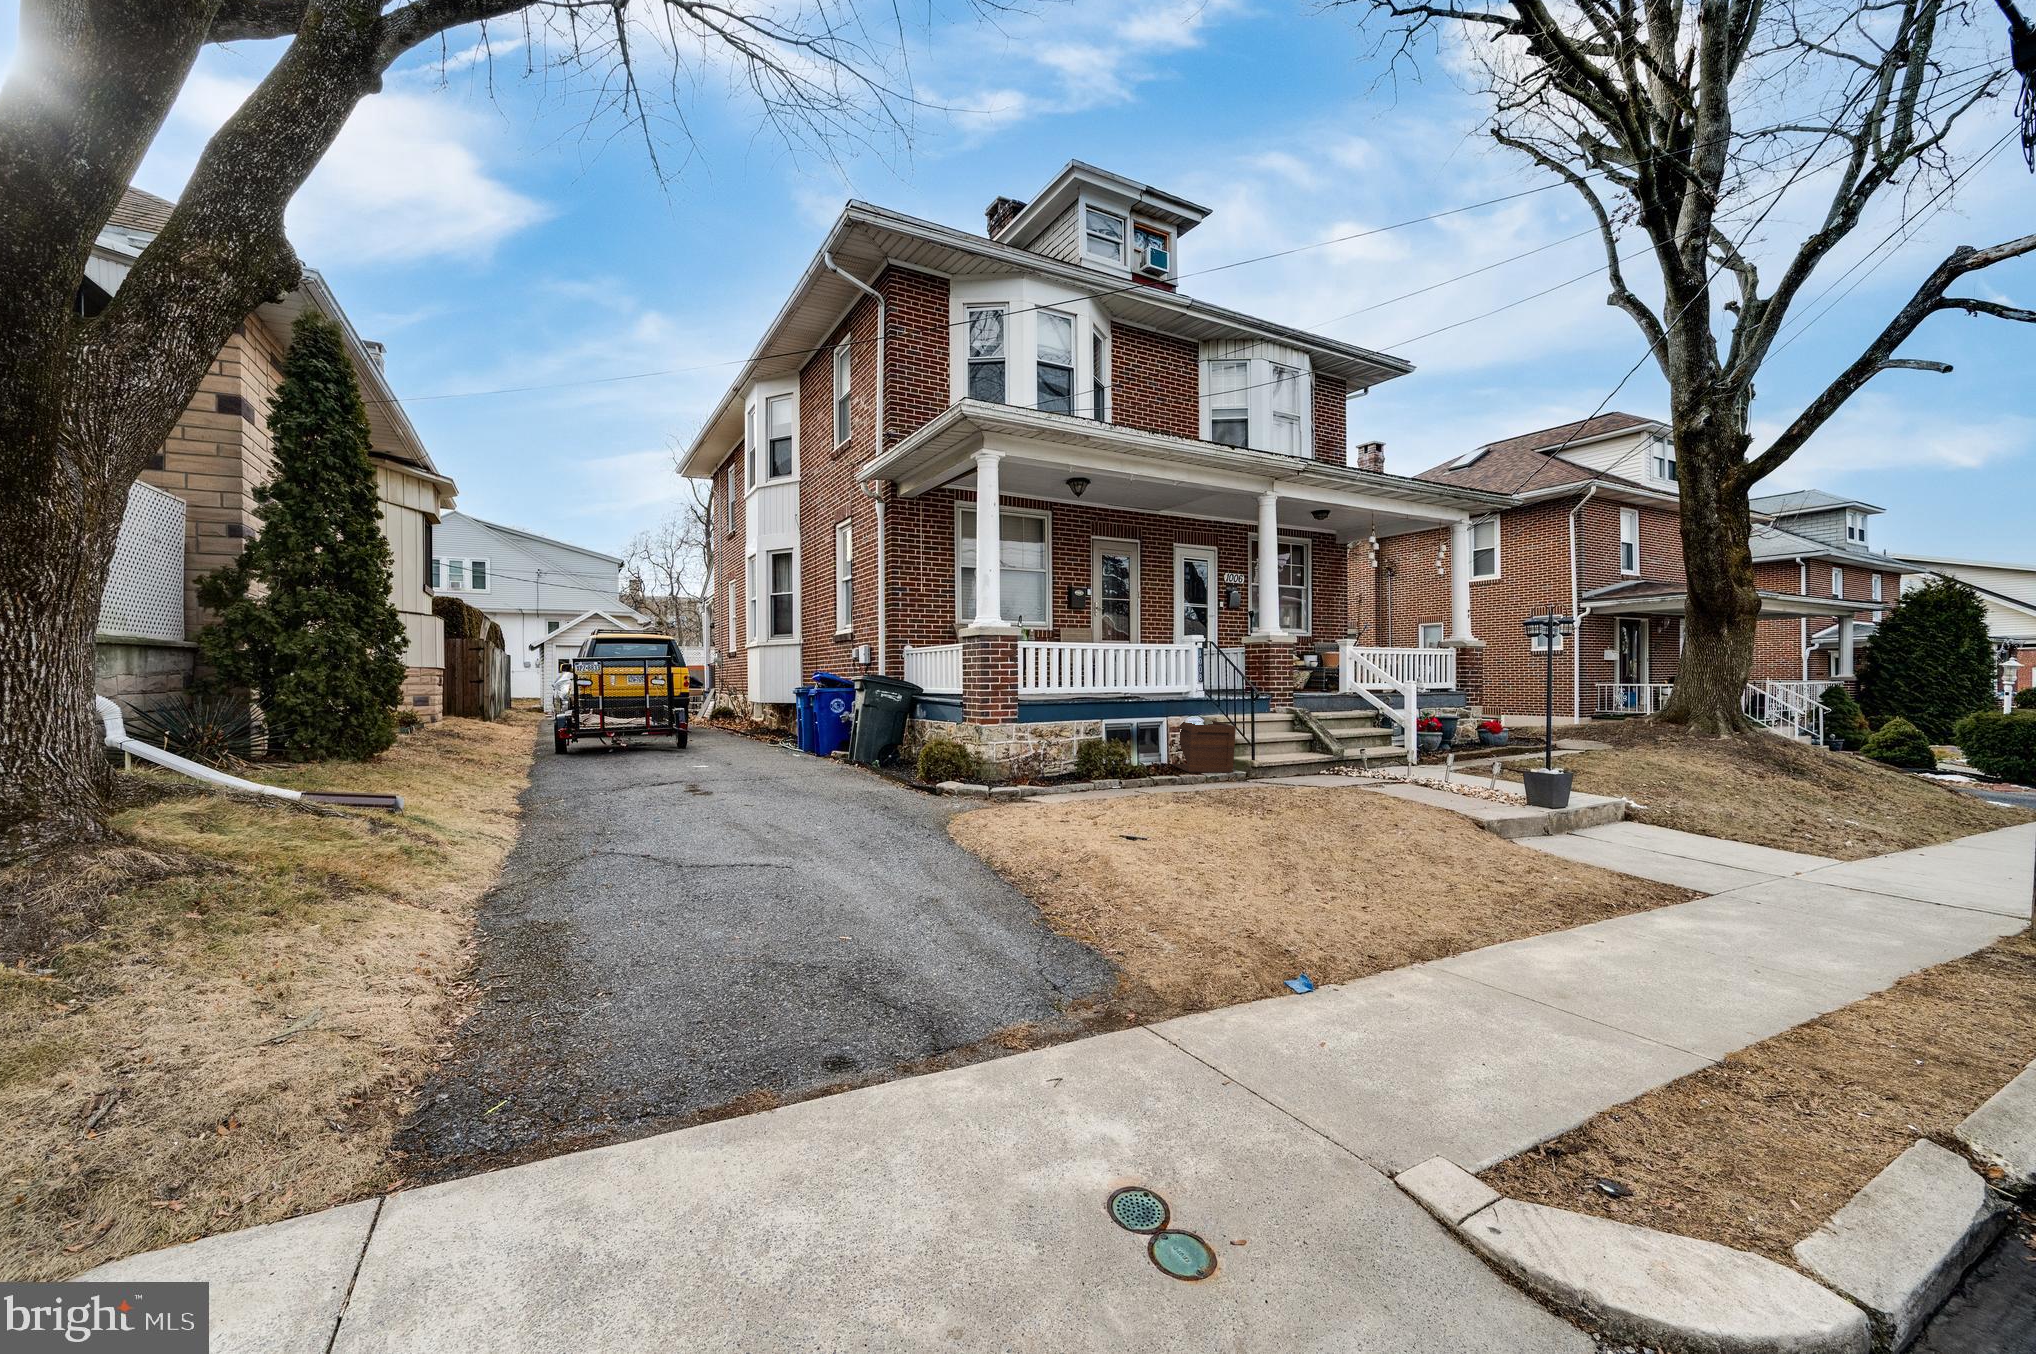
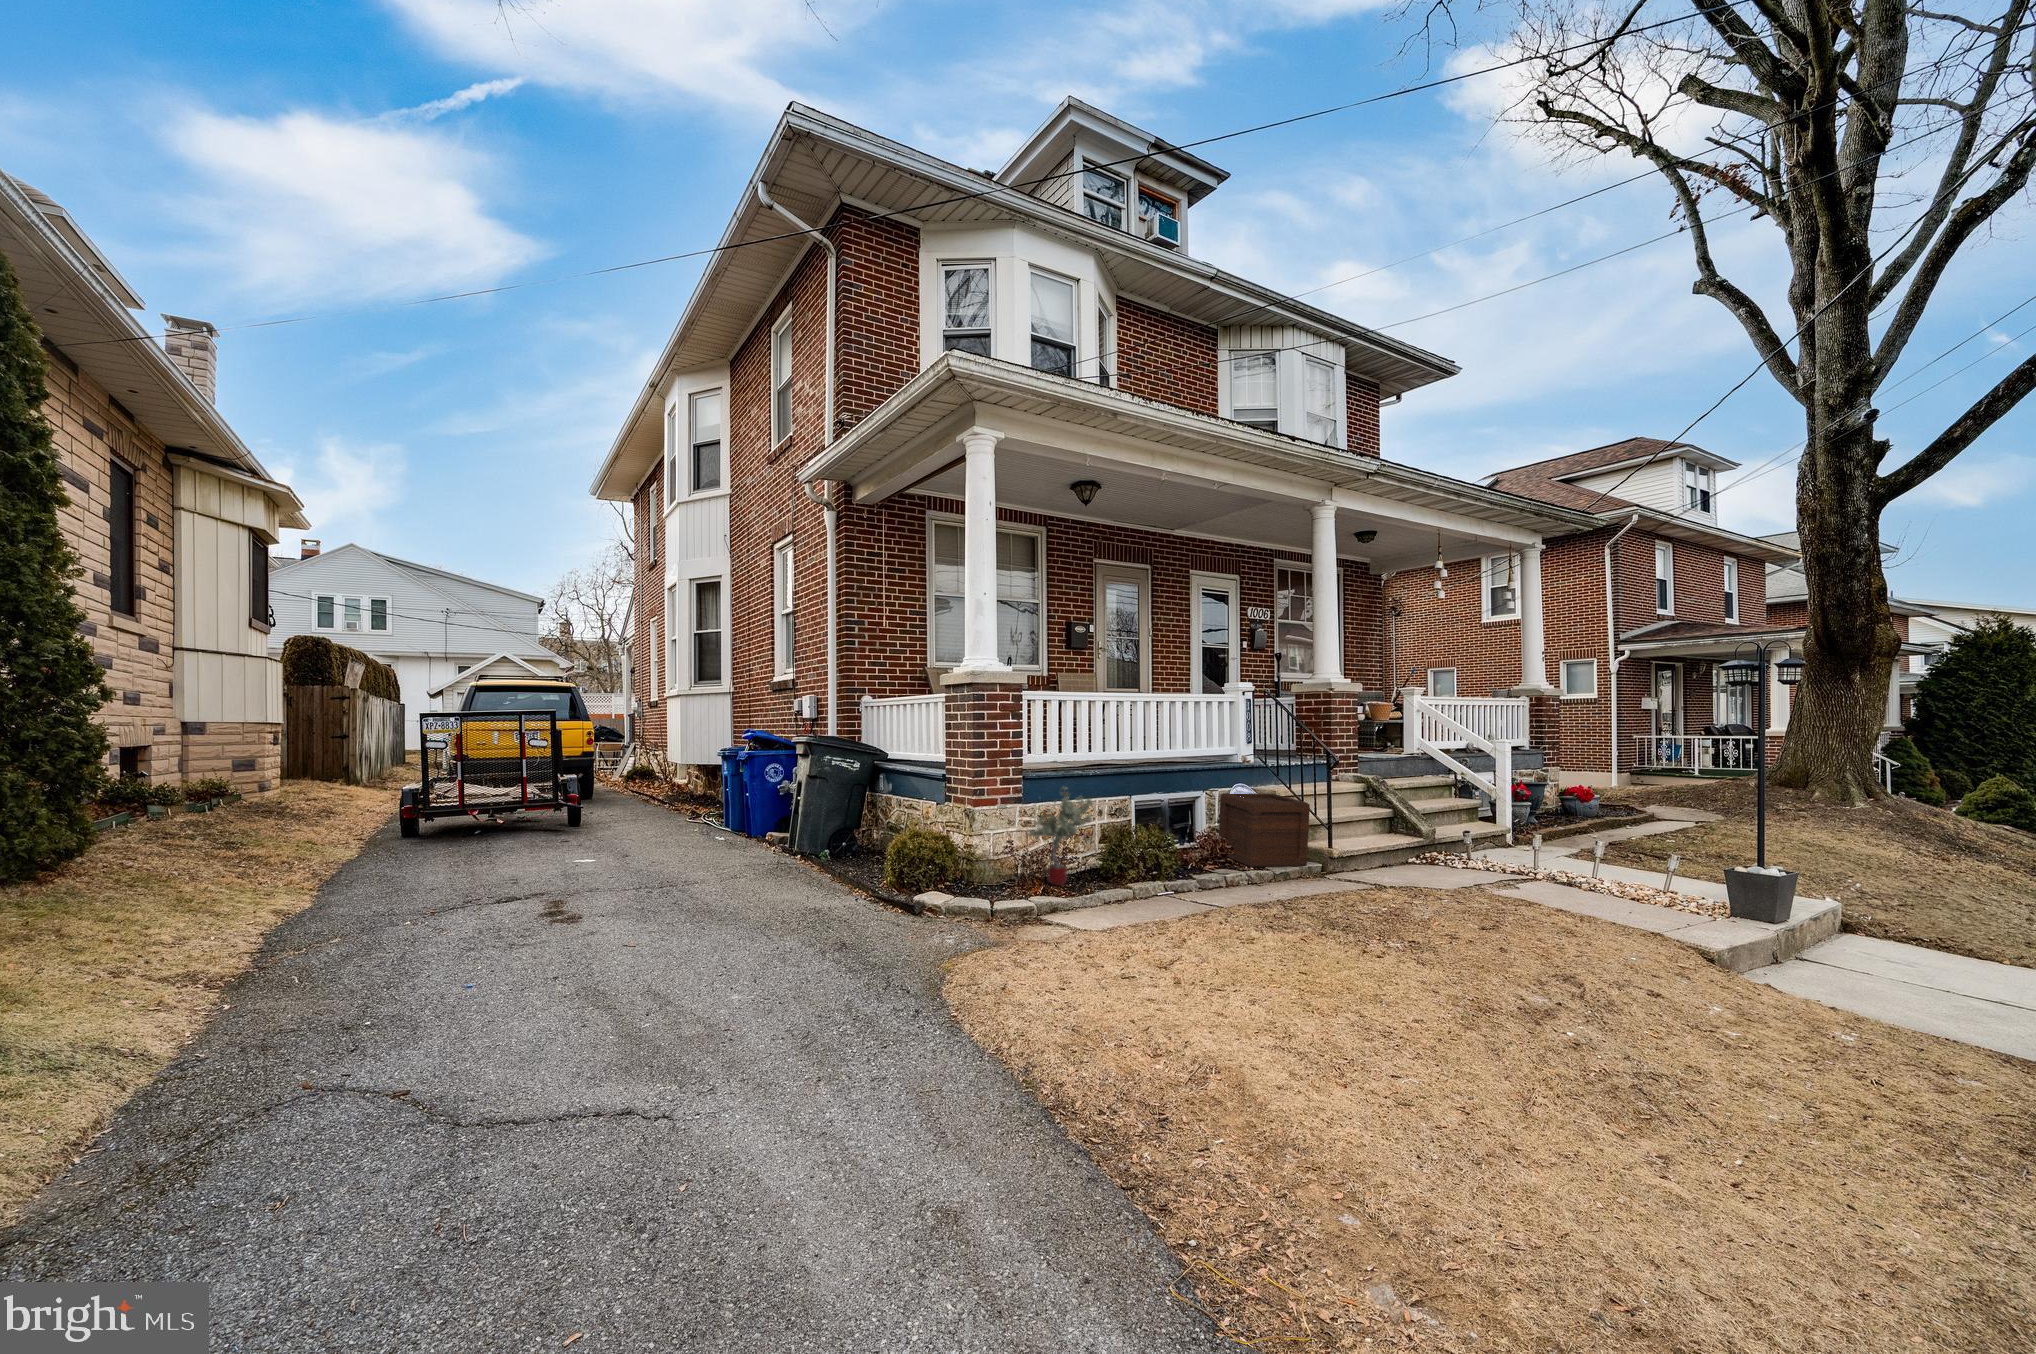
potted tree: none [1018,709,1068,779] -> present [1028,787,1093,886]

